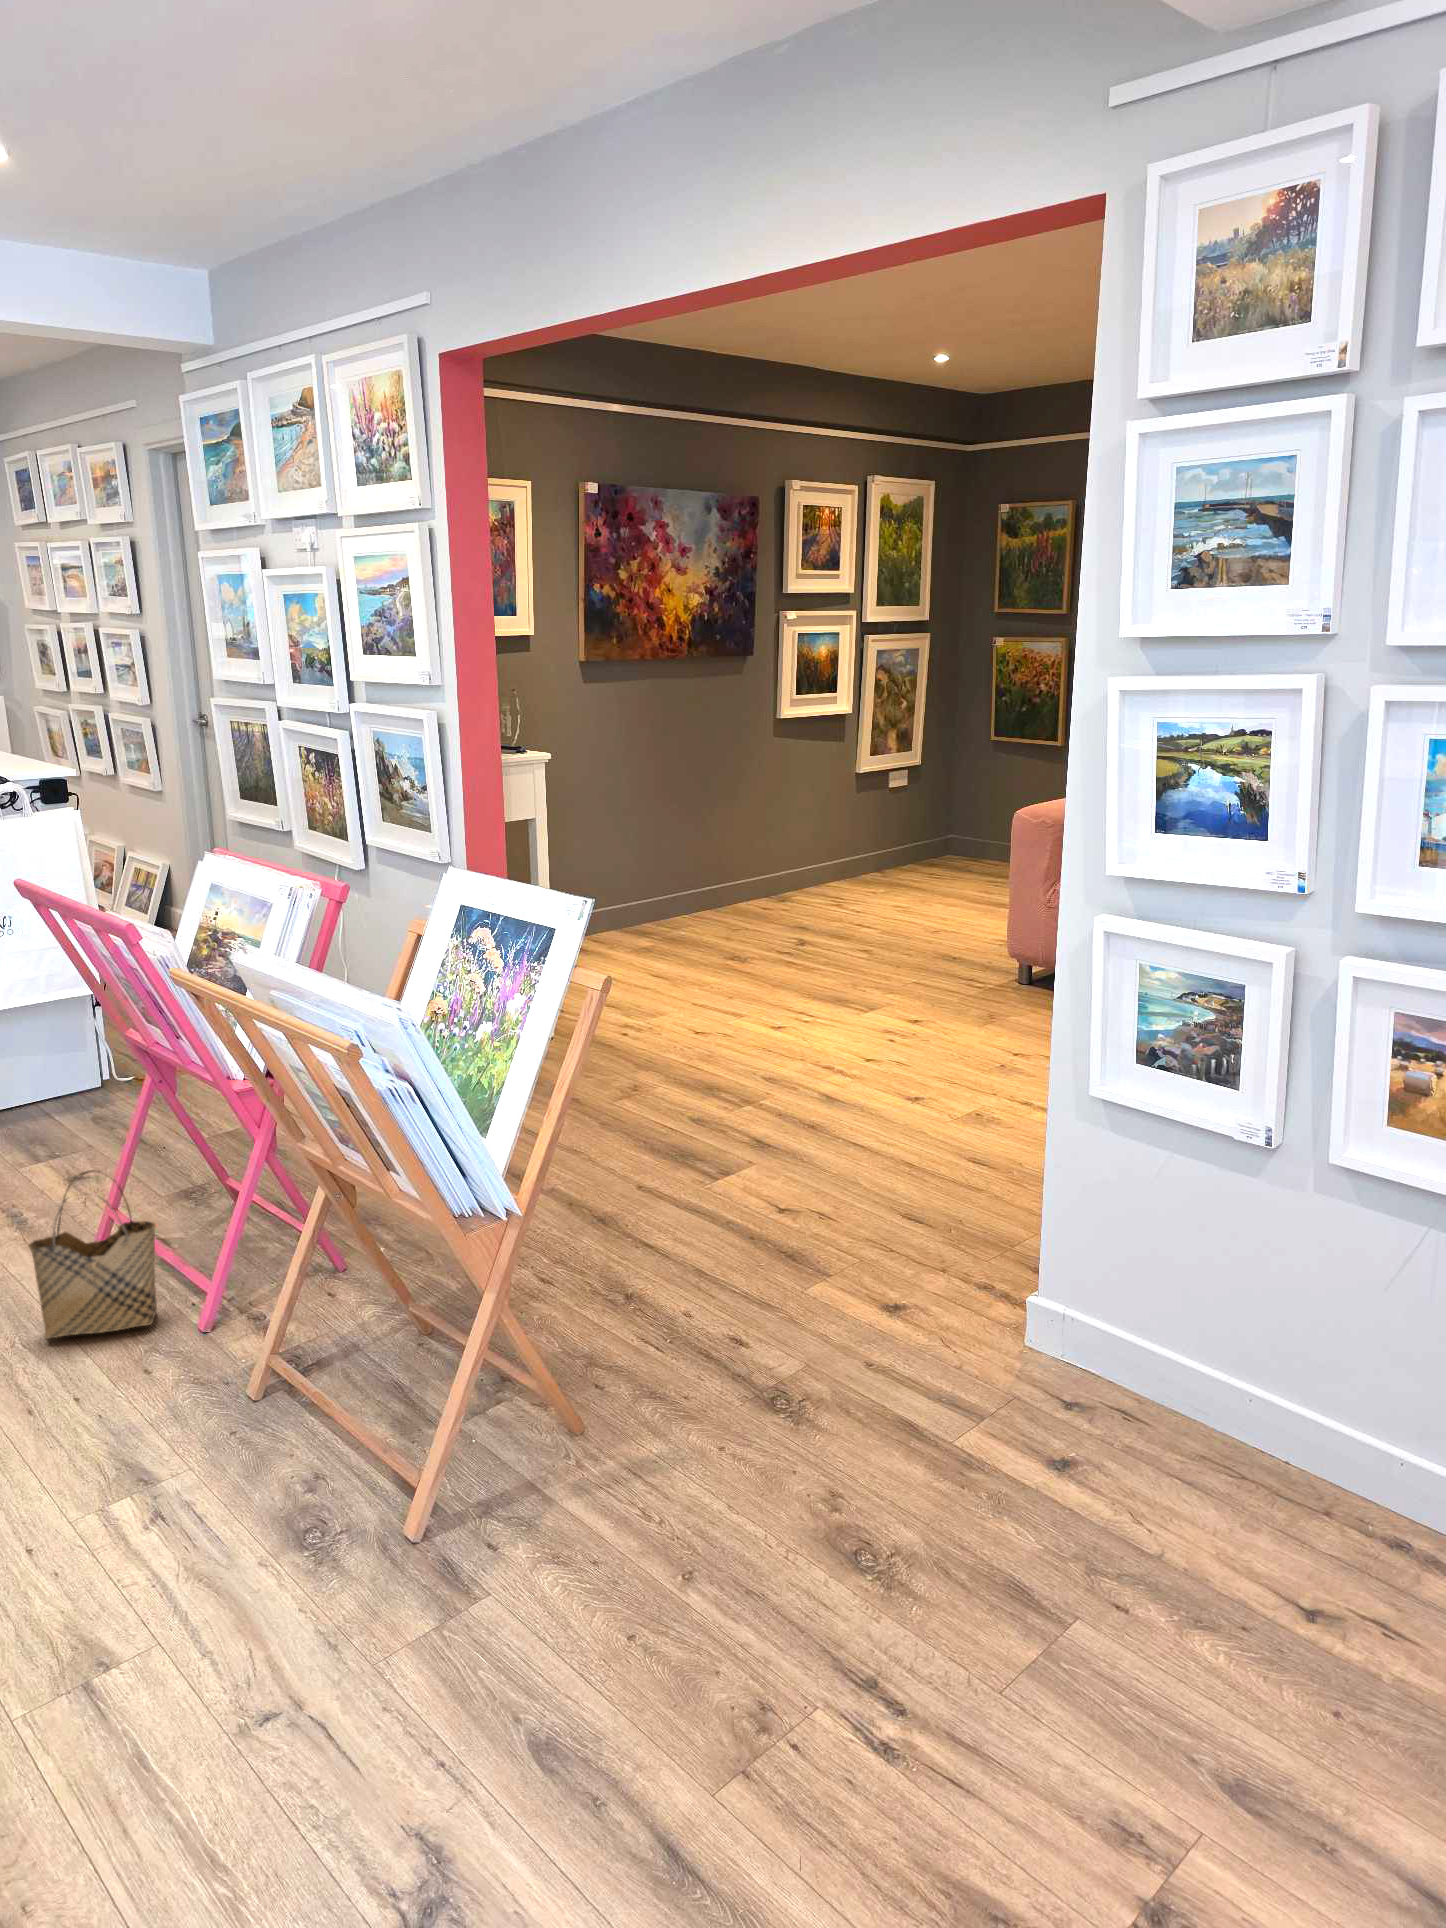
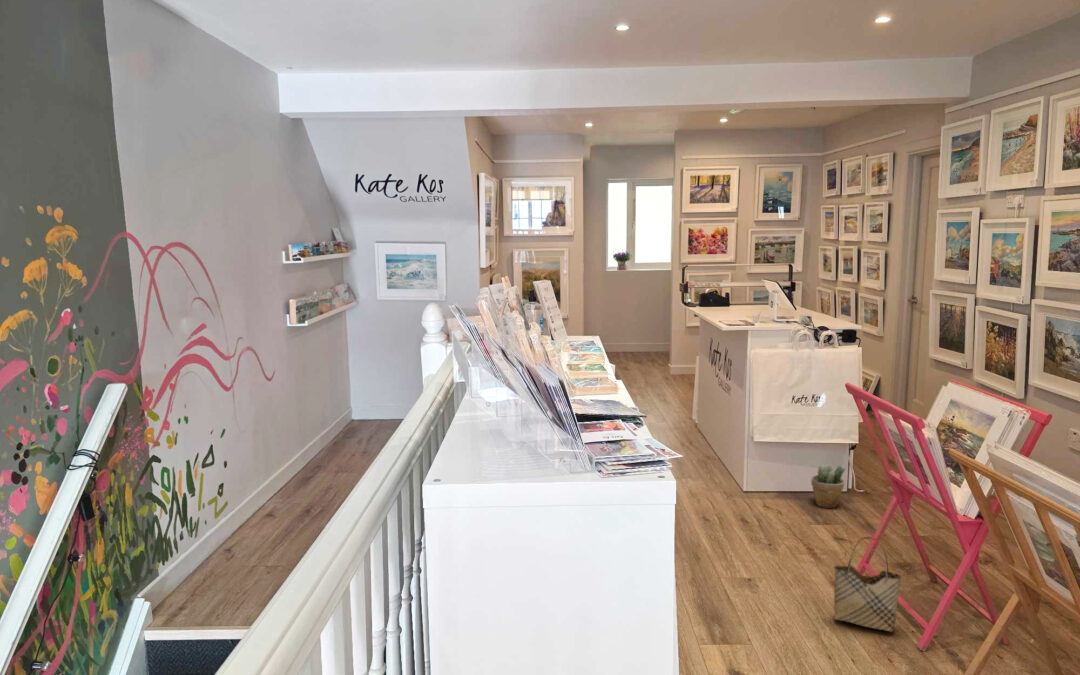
potted plant: none [20,1040,85,1126] -> present [811,465,845,508]

